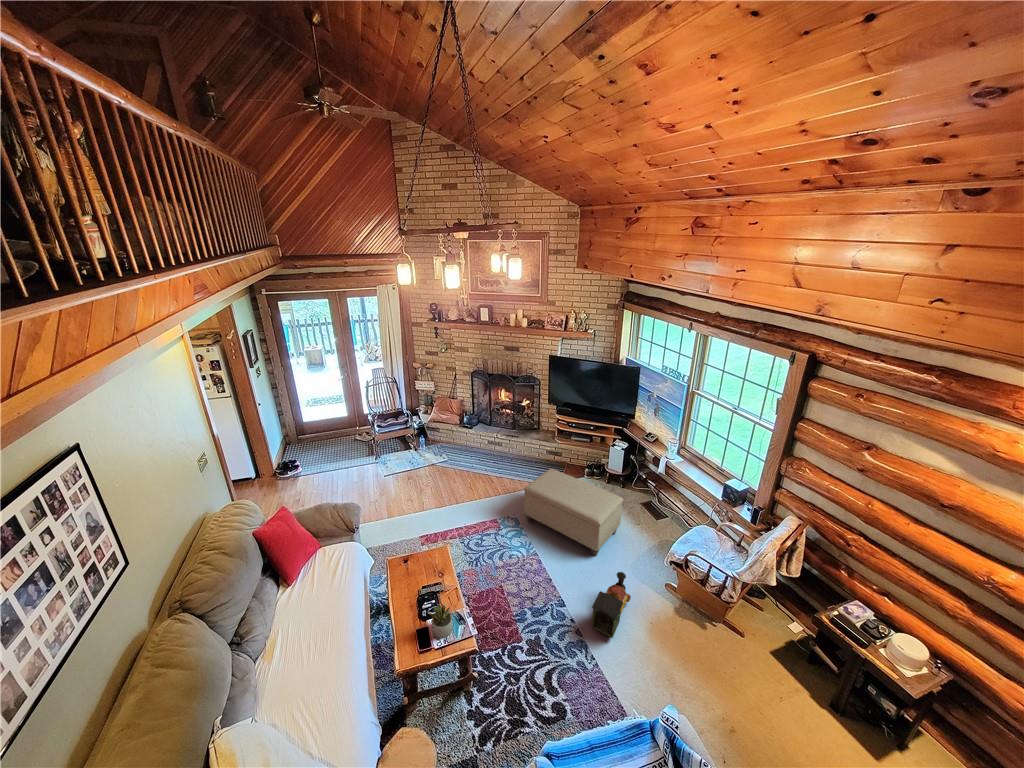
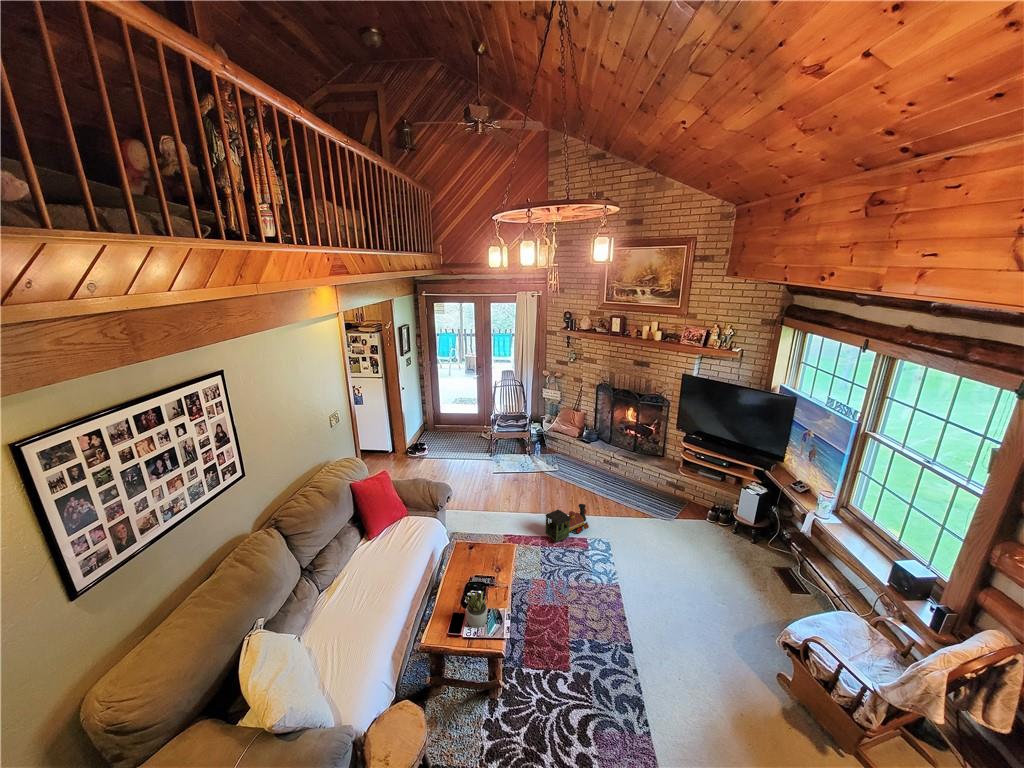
ottoman: present [524,469,623,557] -> none [617,498,741,613]
toy train: present [592,572,631,638] -> present [545,504,589,542]

